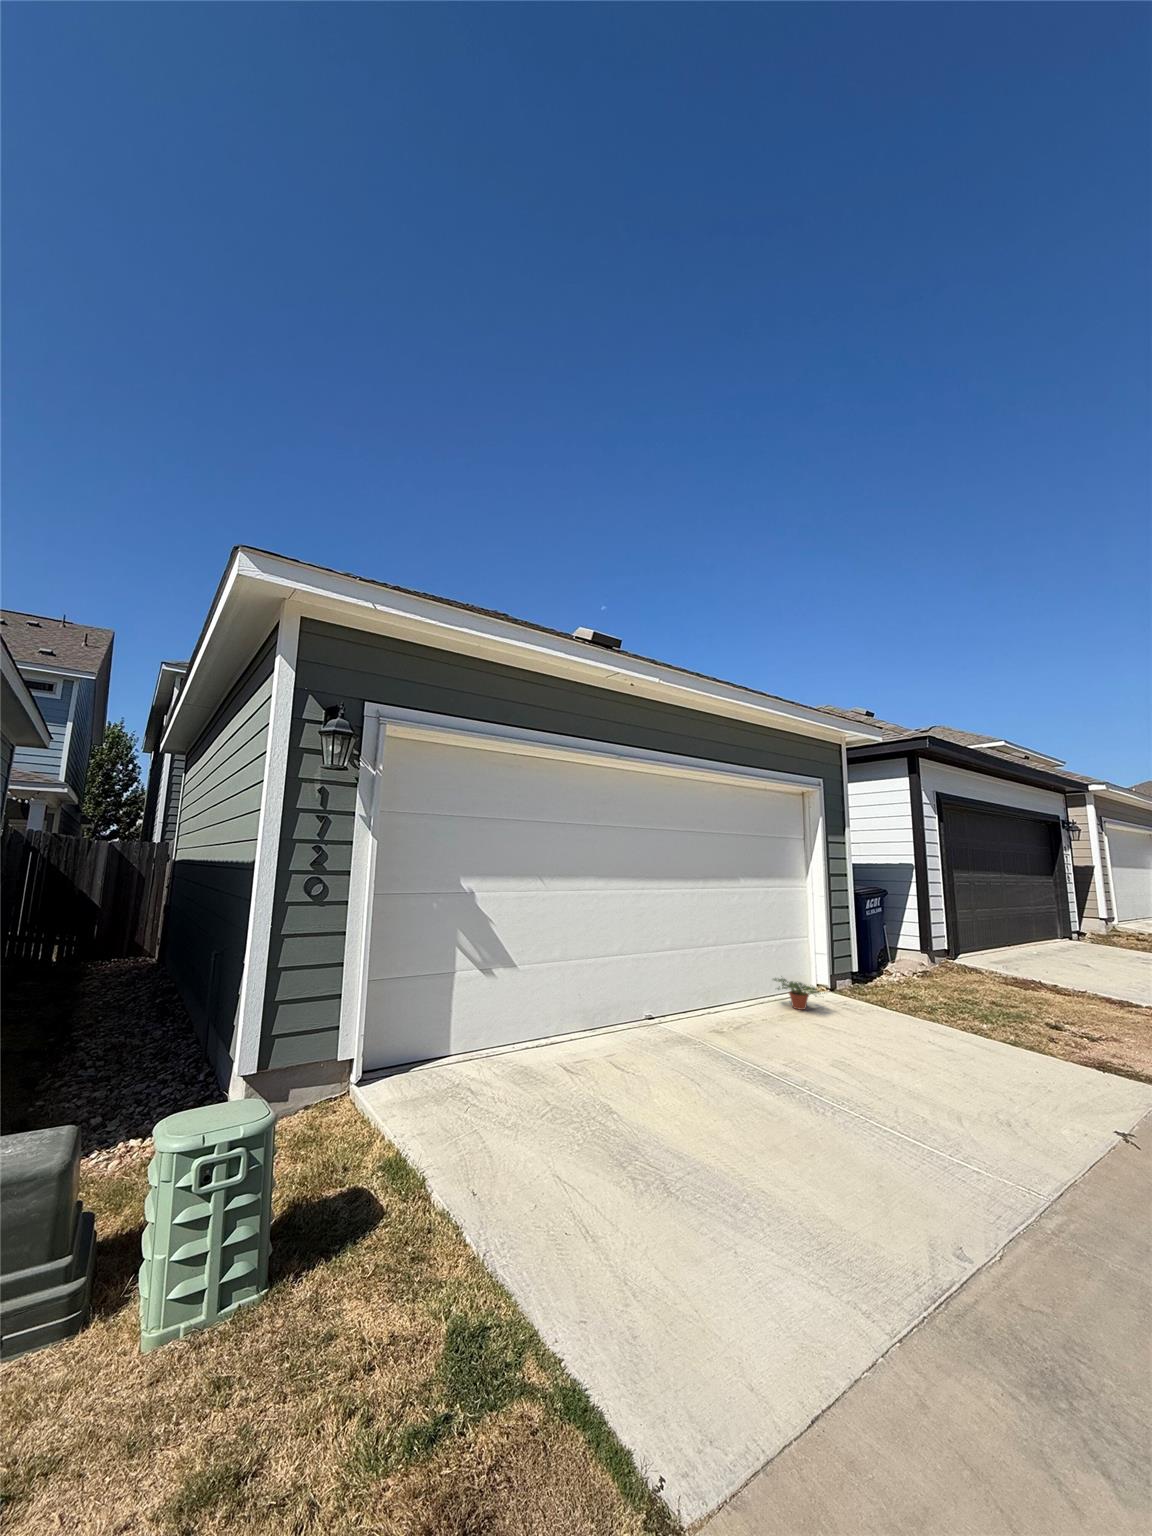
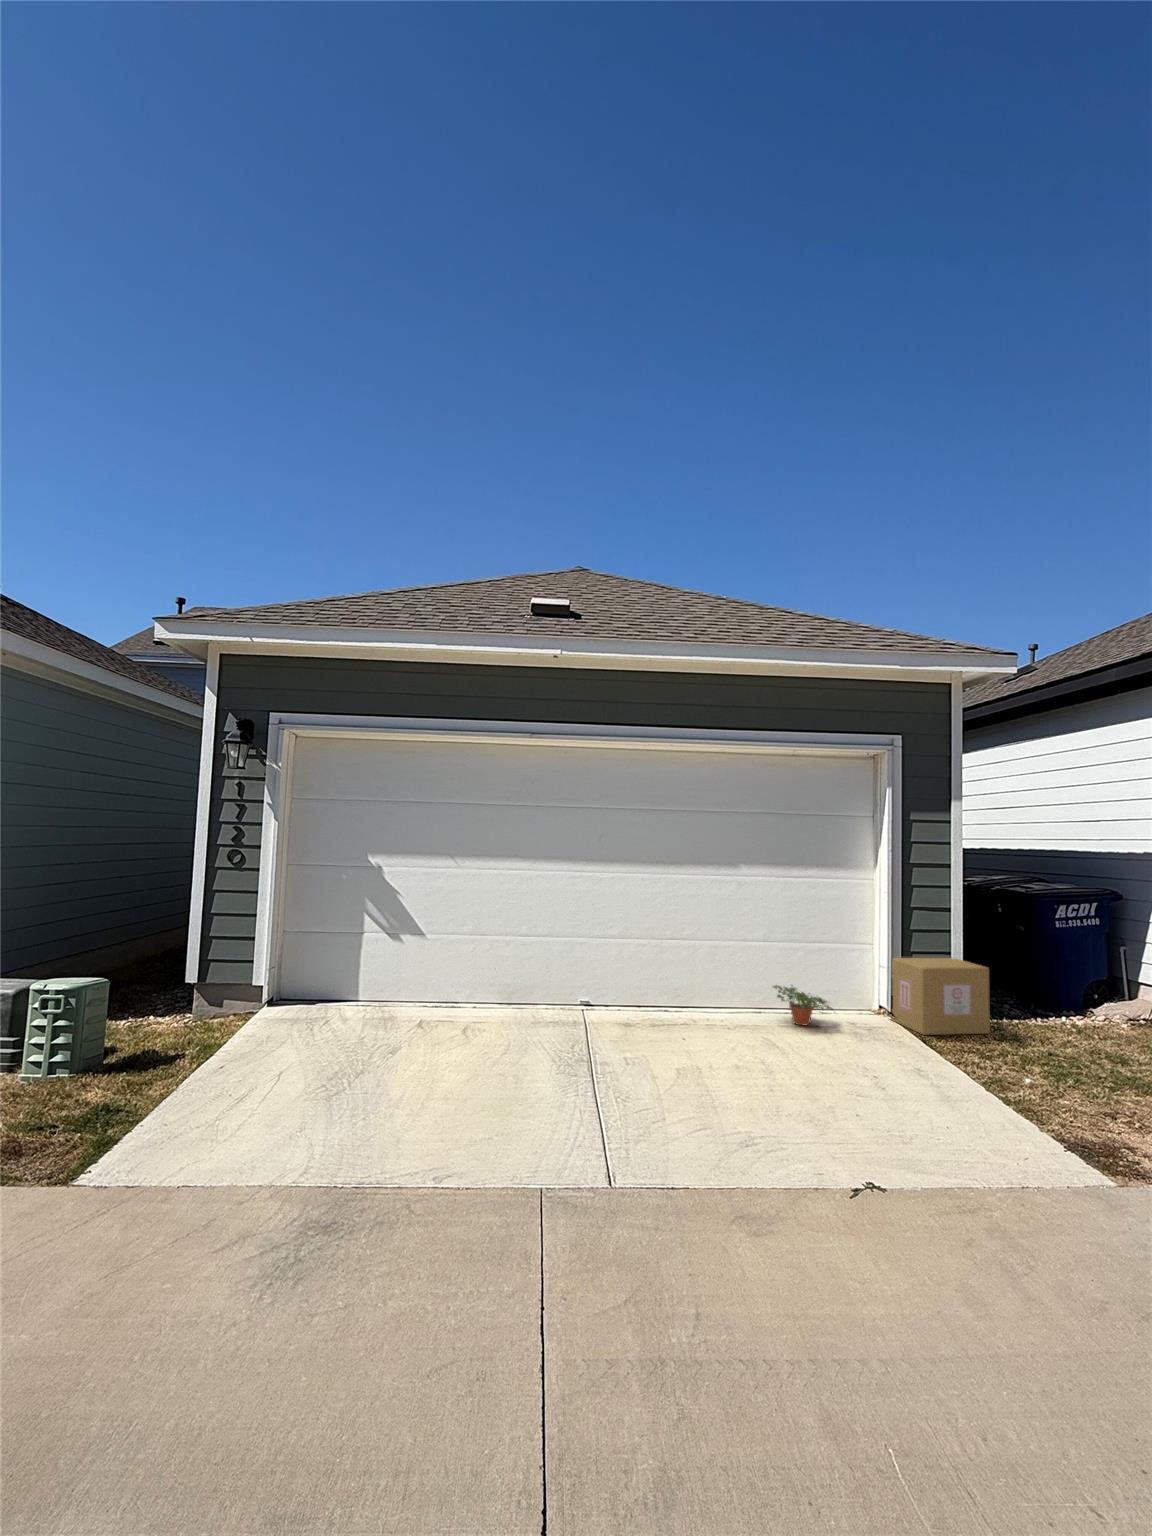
cardboard box: none [829,942,899,1004] -> present [891,958,990,1035]

